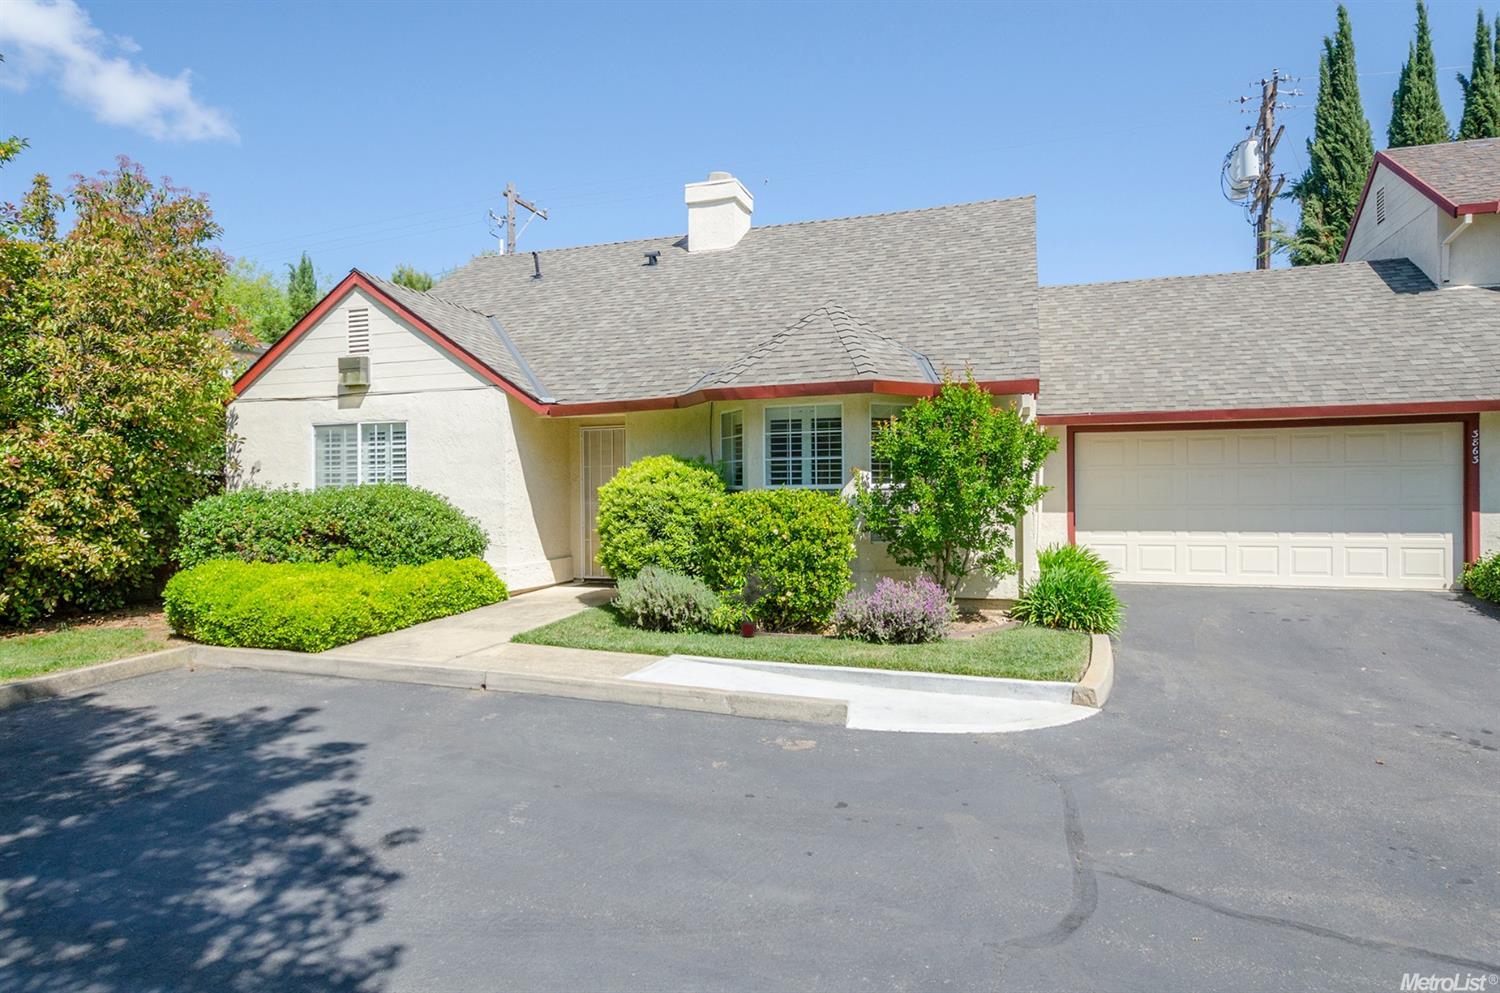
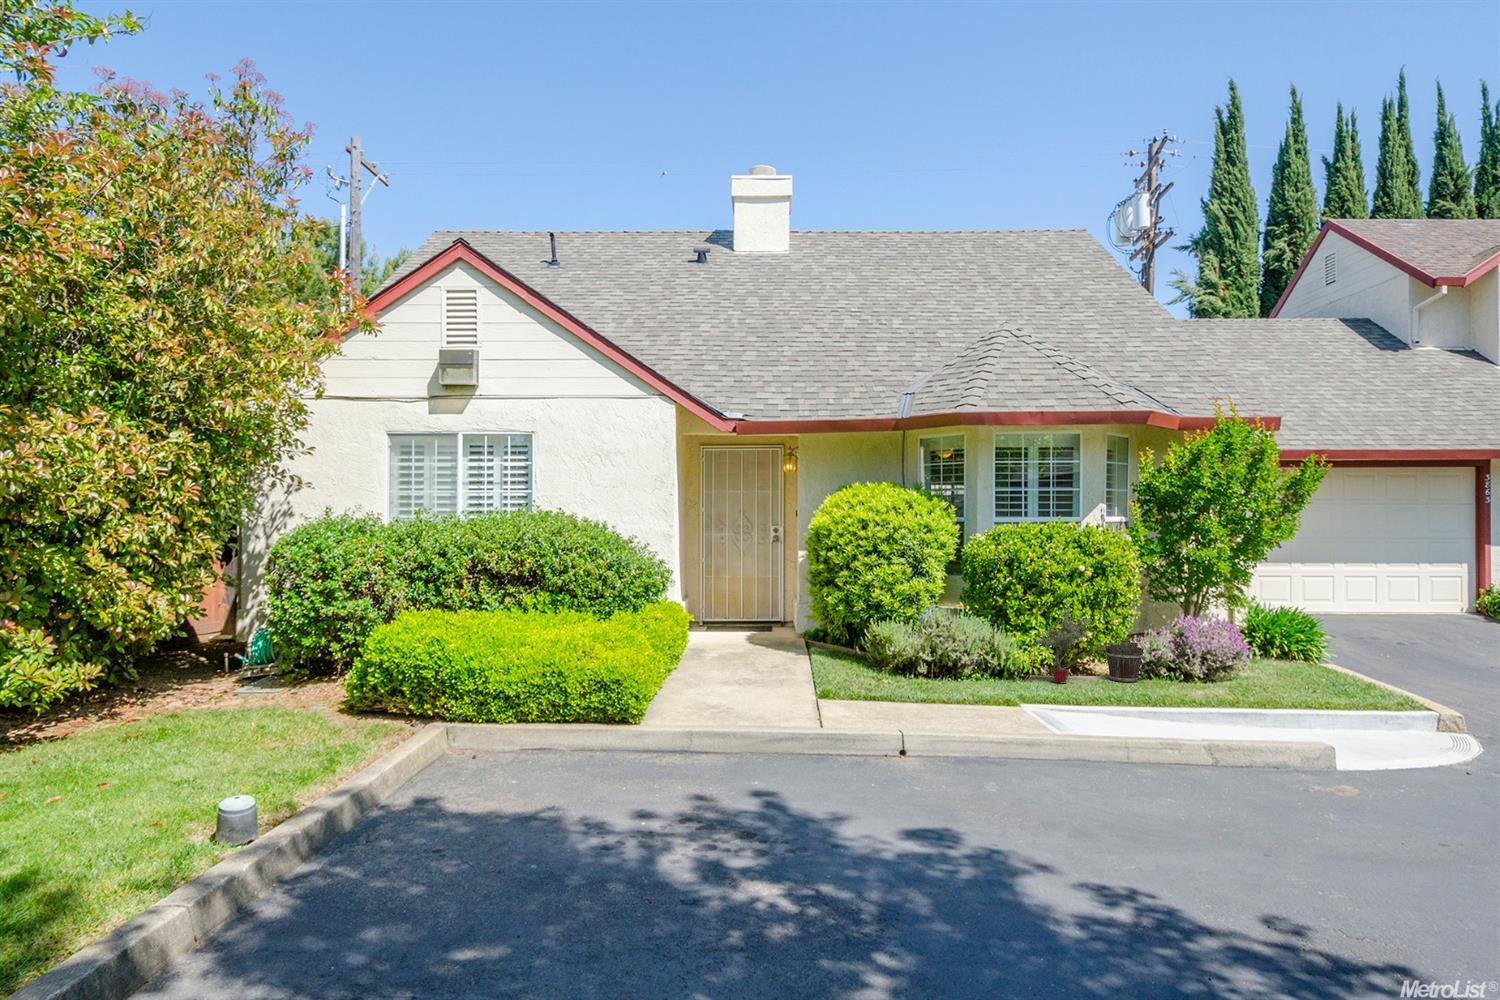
bucket: none [801,599,836,638] -> present [1106,642,1143,683]

